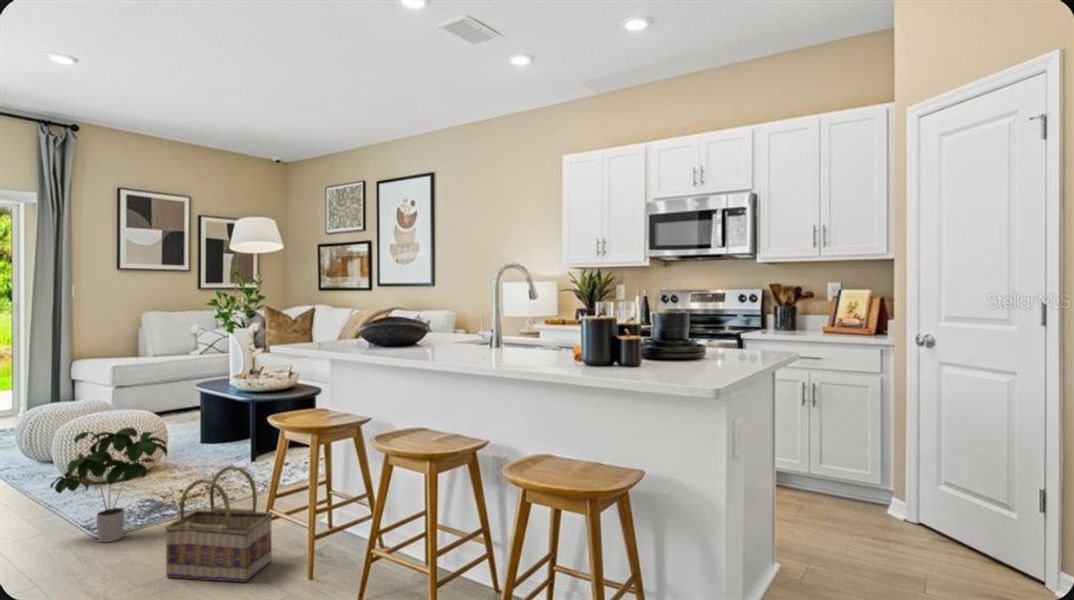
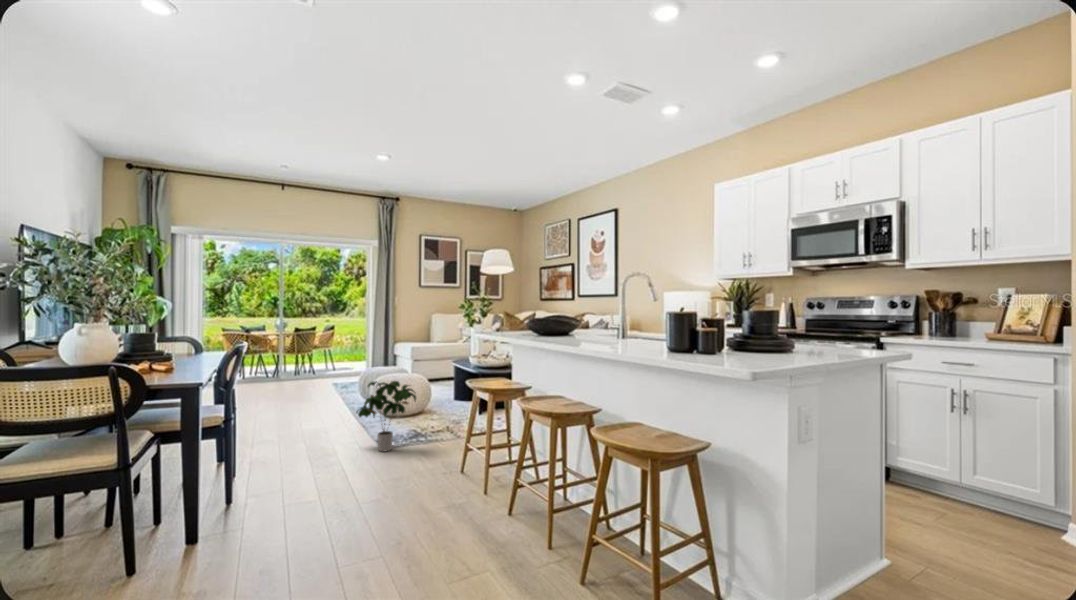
basket: present [165,466,273,582] -> none [403,411,467,490]

